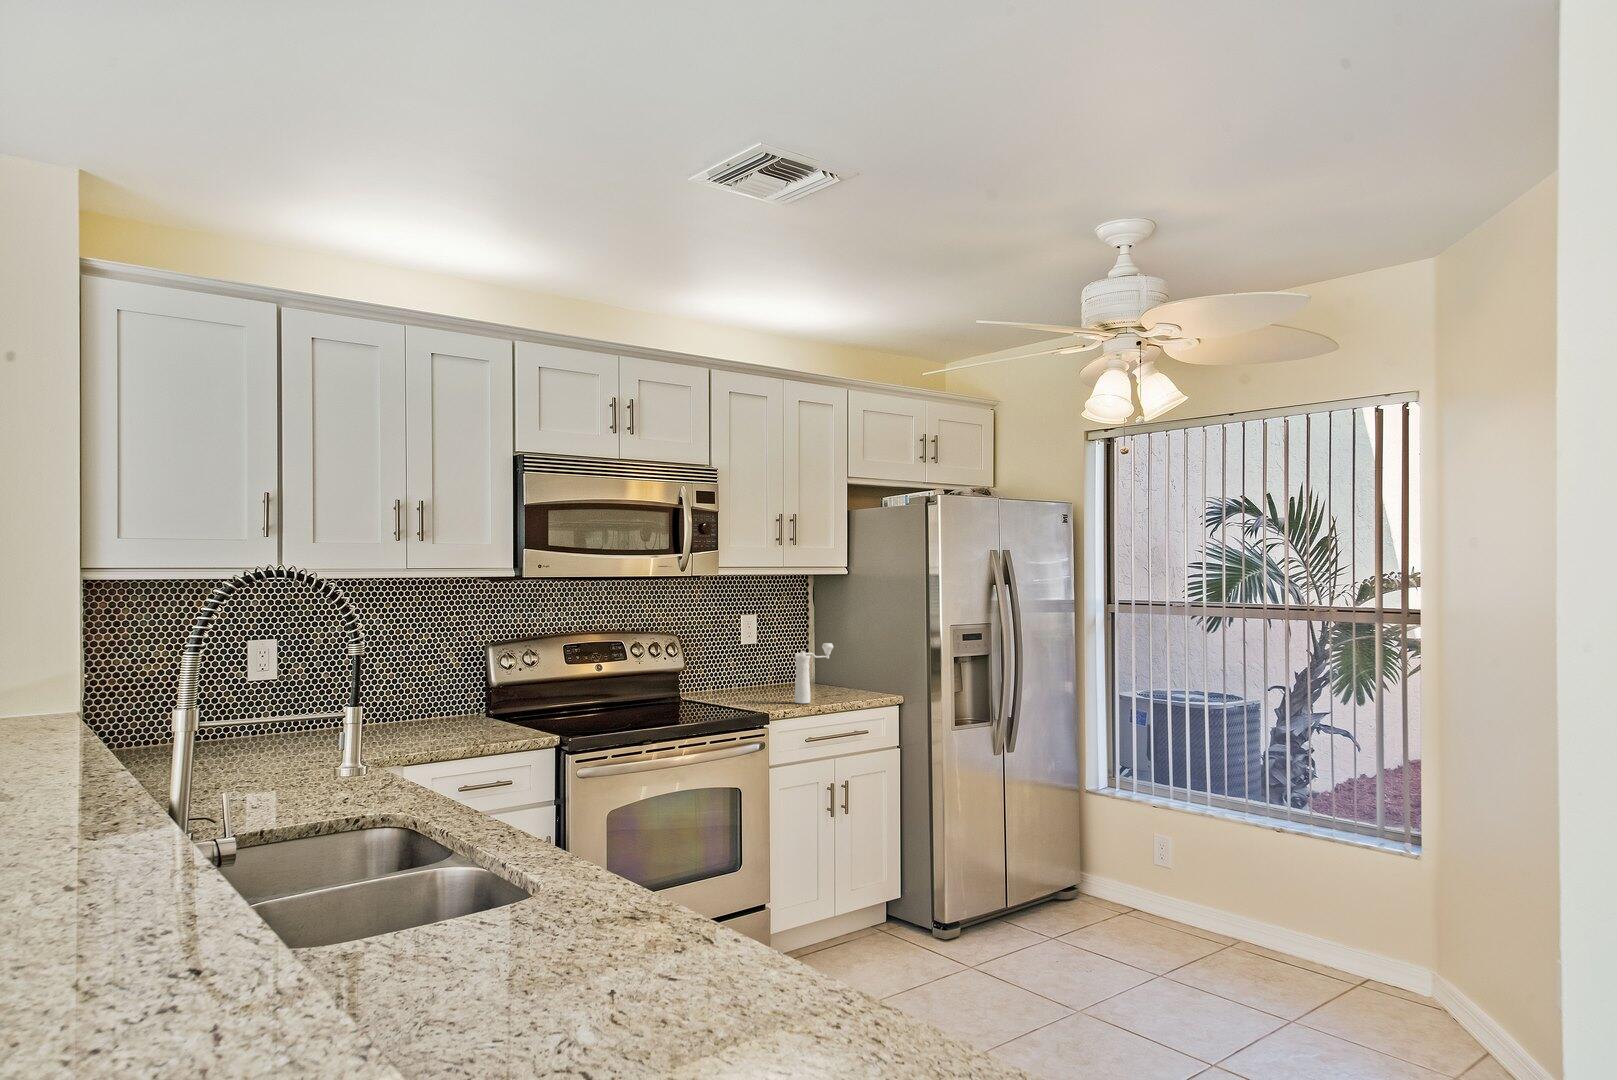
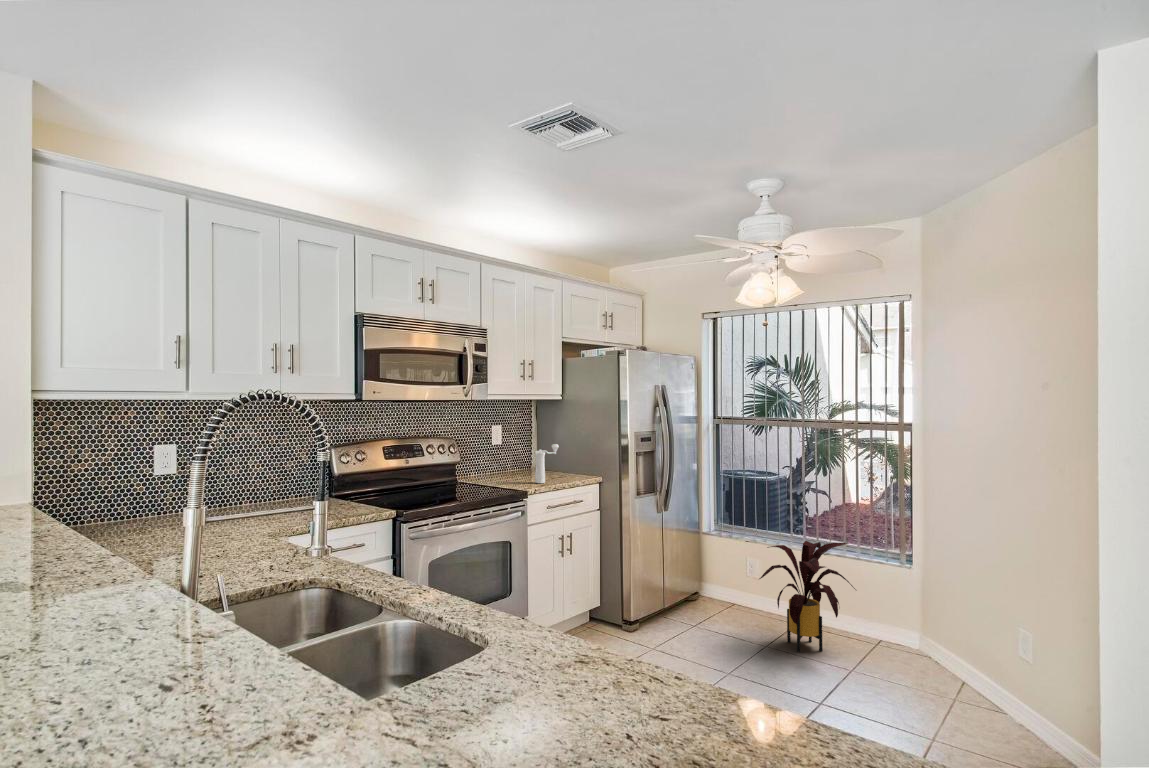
house plant: none [1148,805,1322,987] -> present [759,541,856,652]

